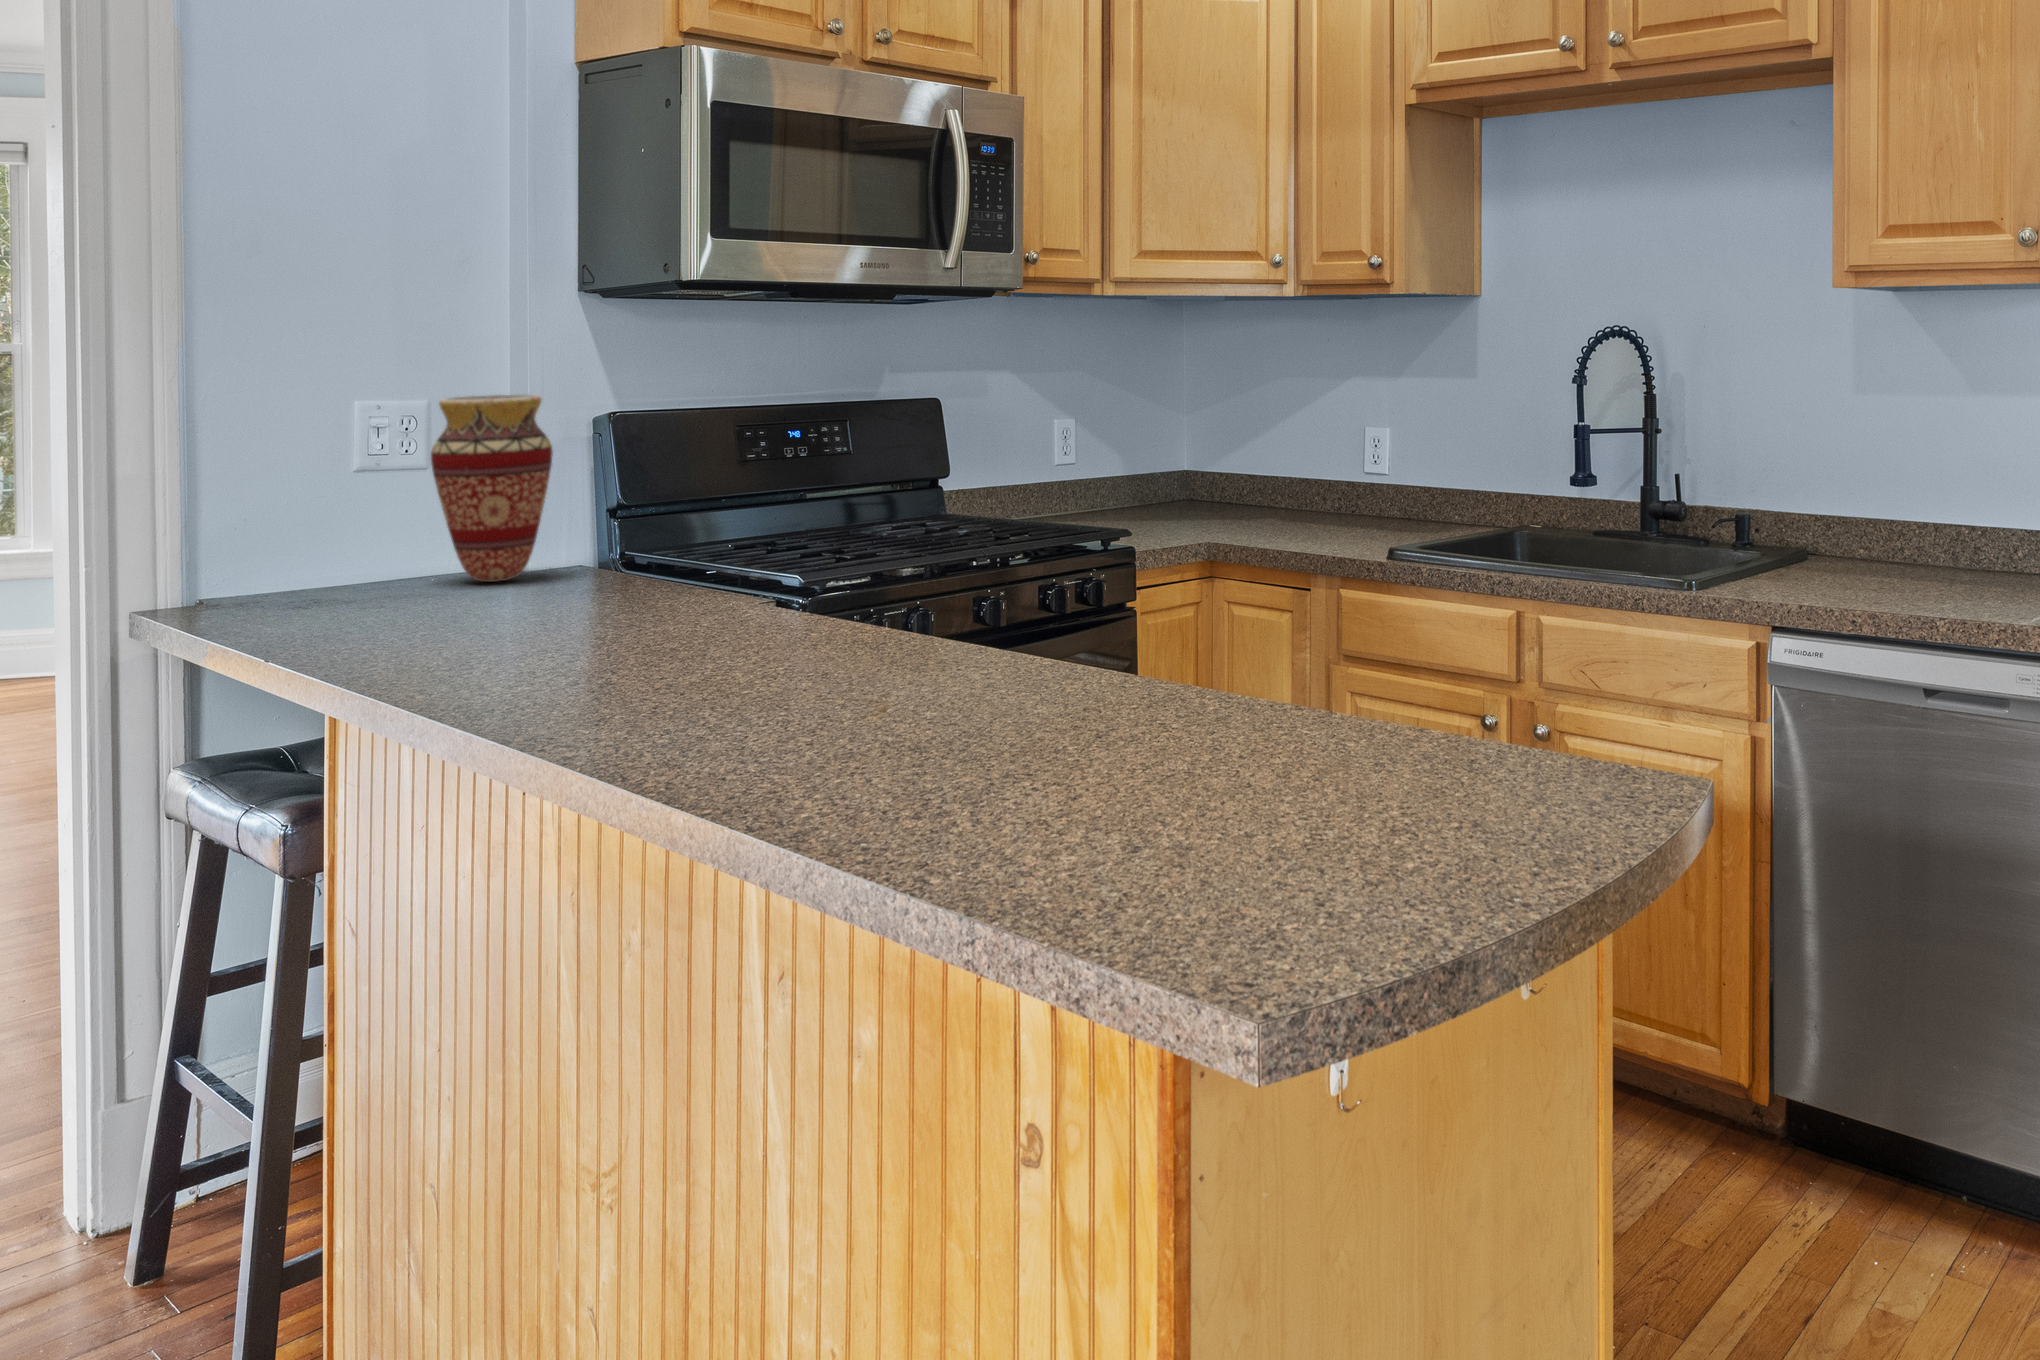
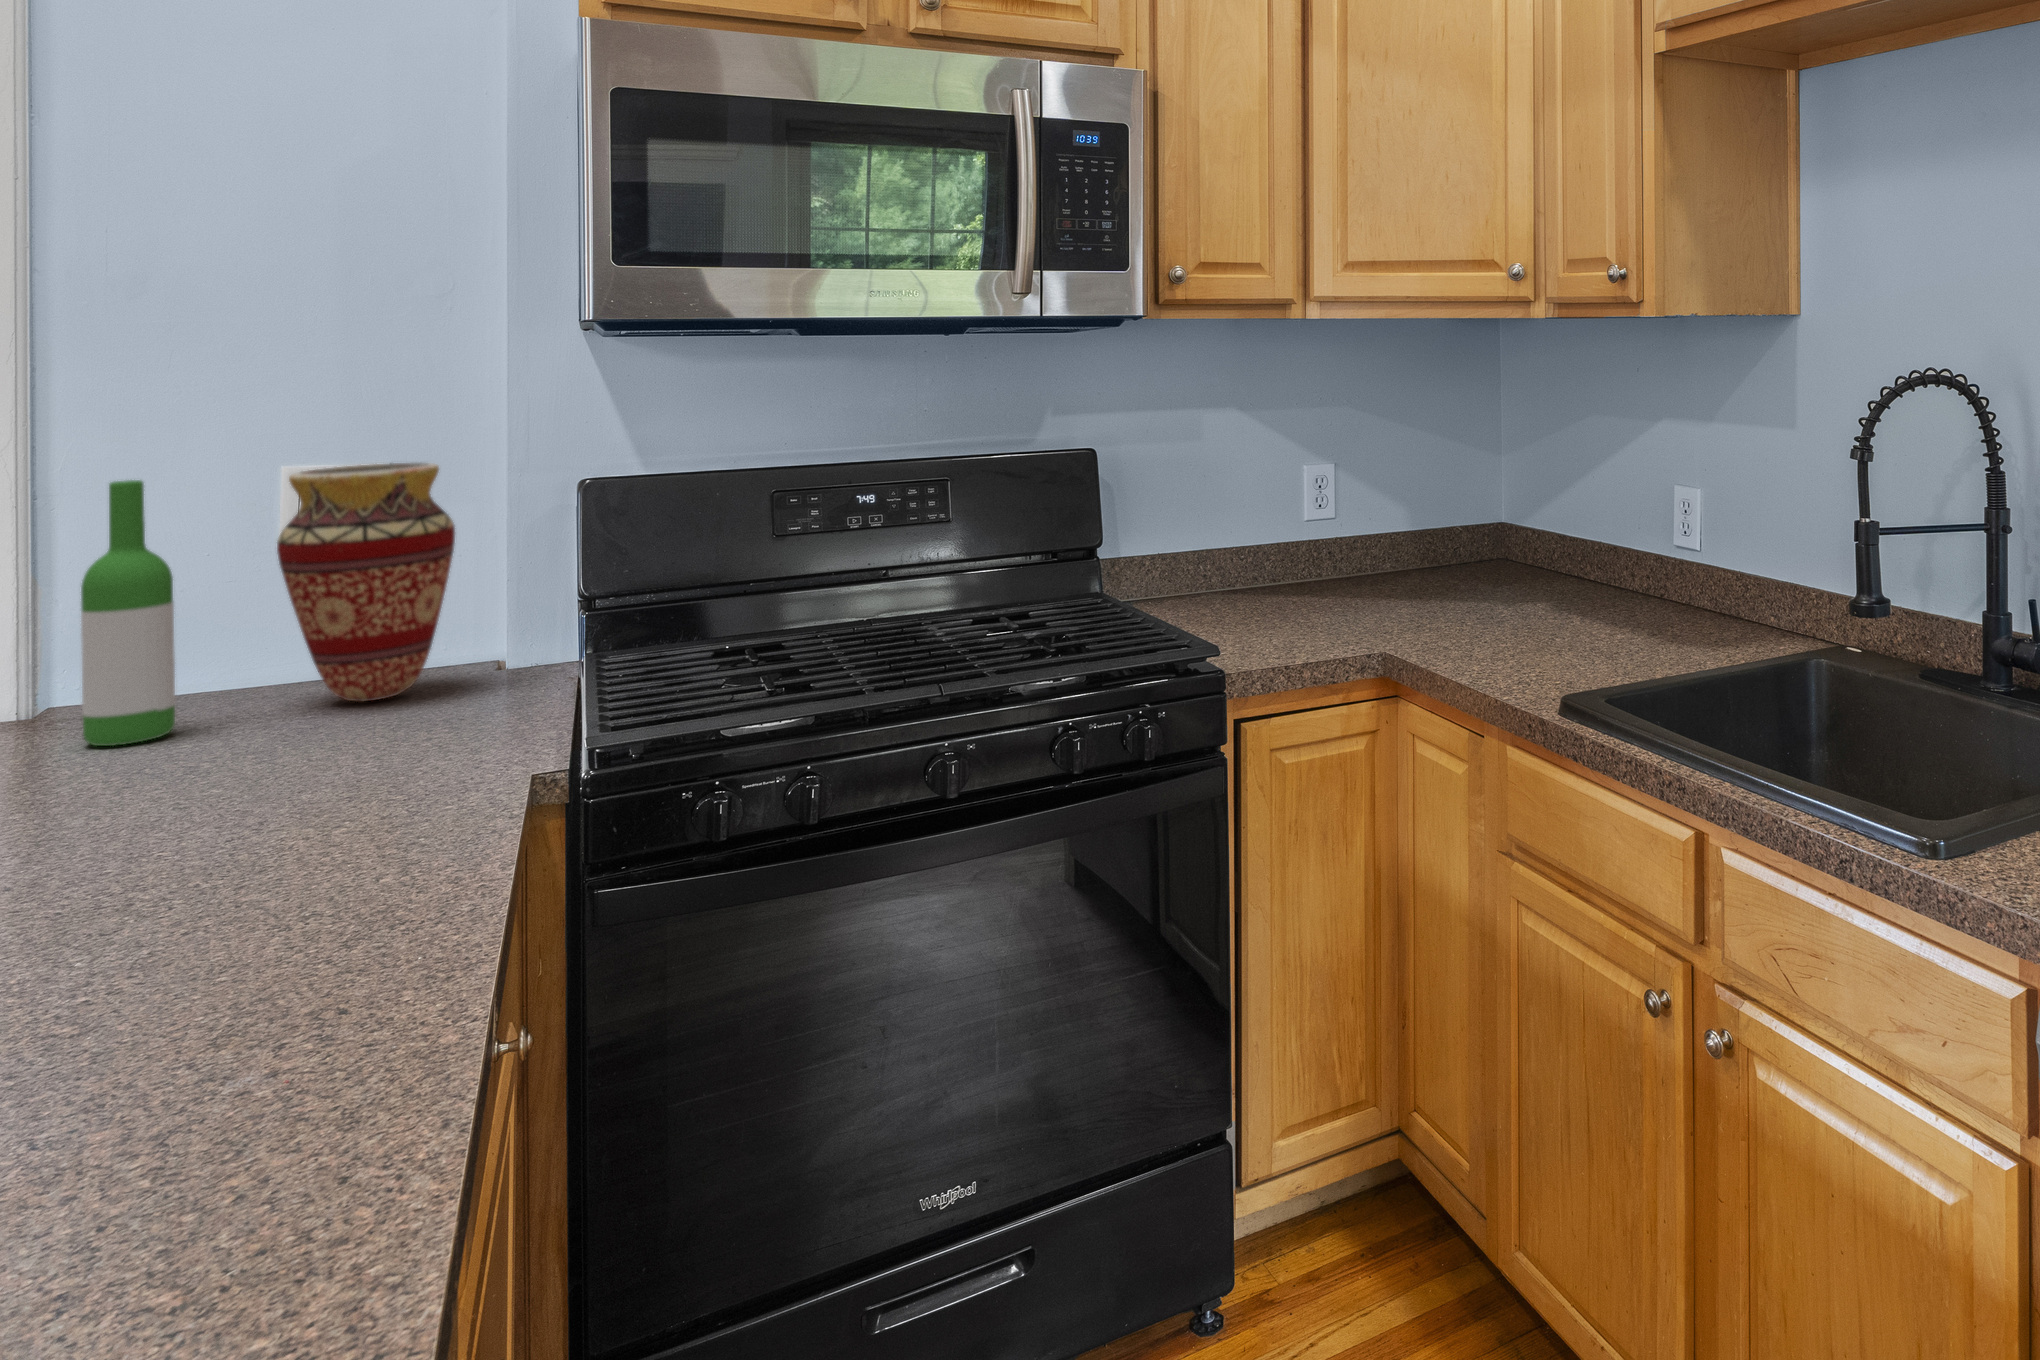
wine bottle: none [349,400,408,604] -> present [81,480,175,746]

